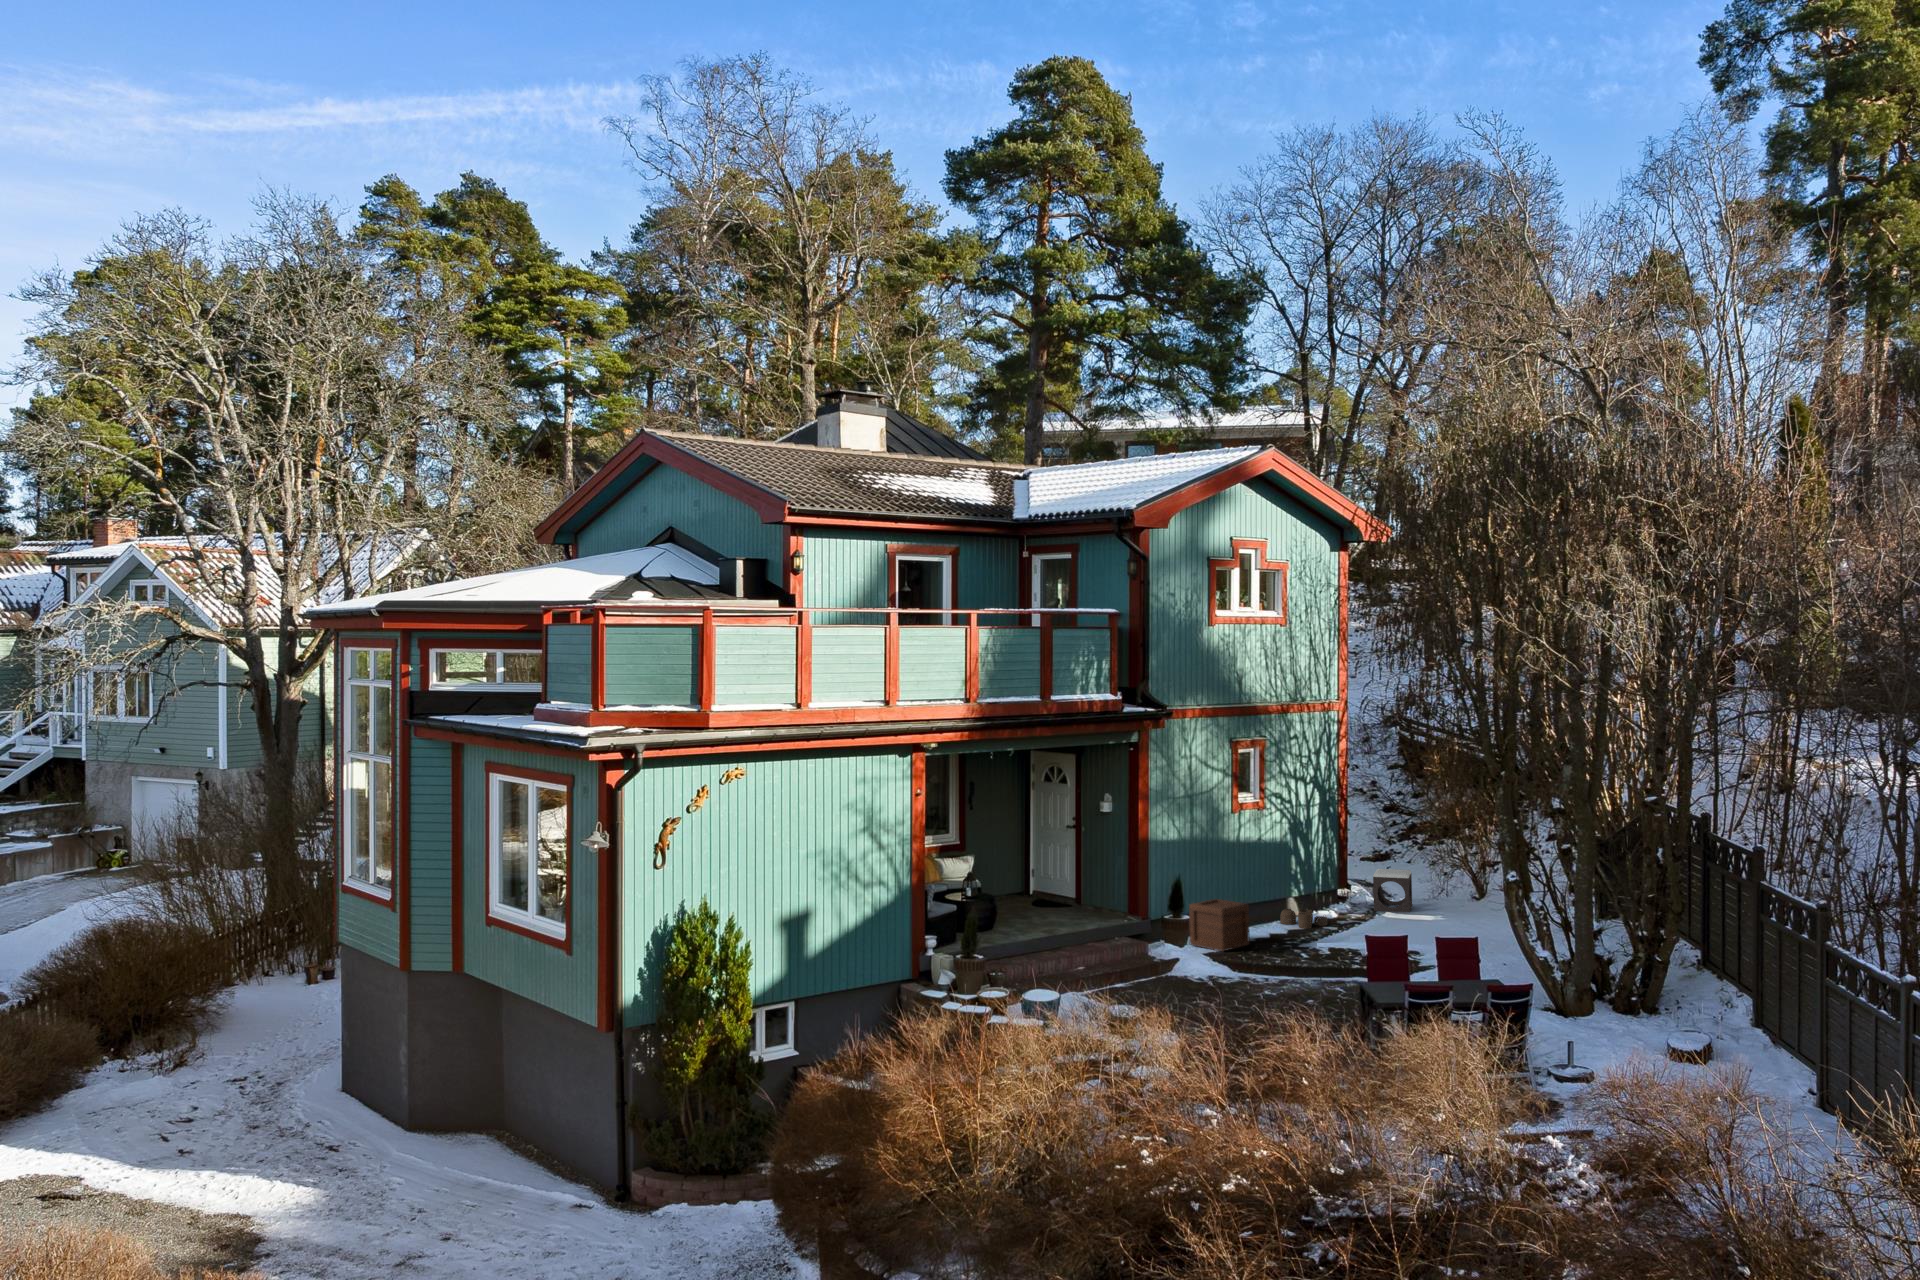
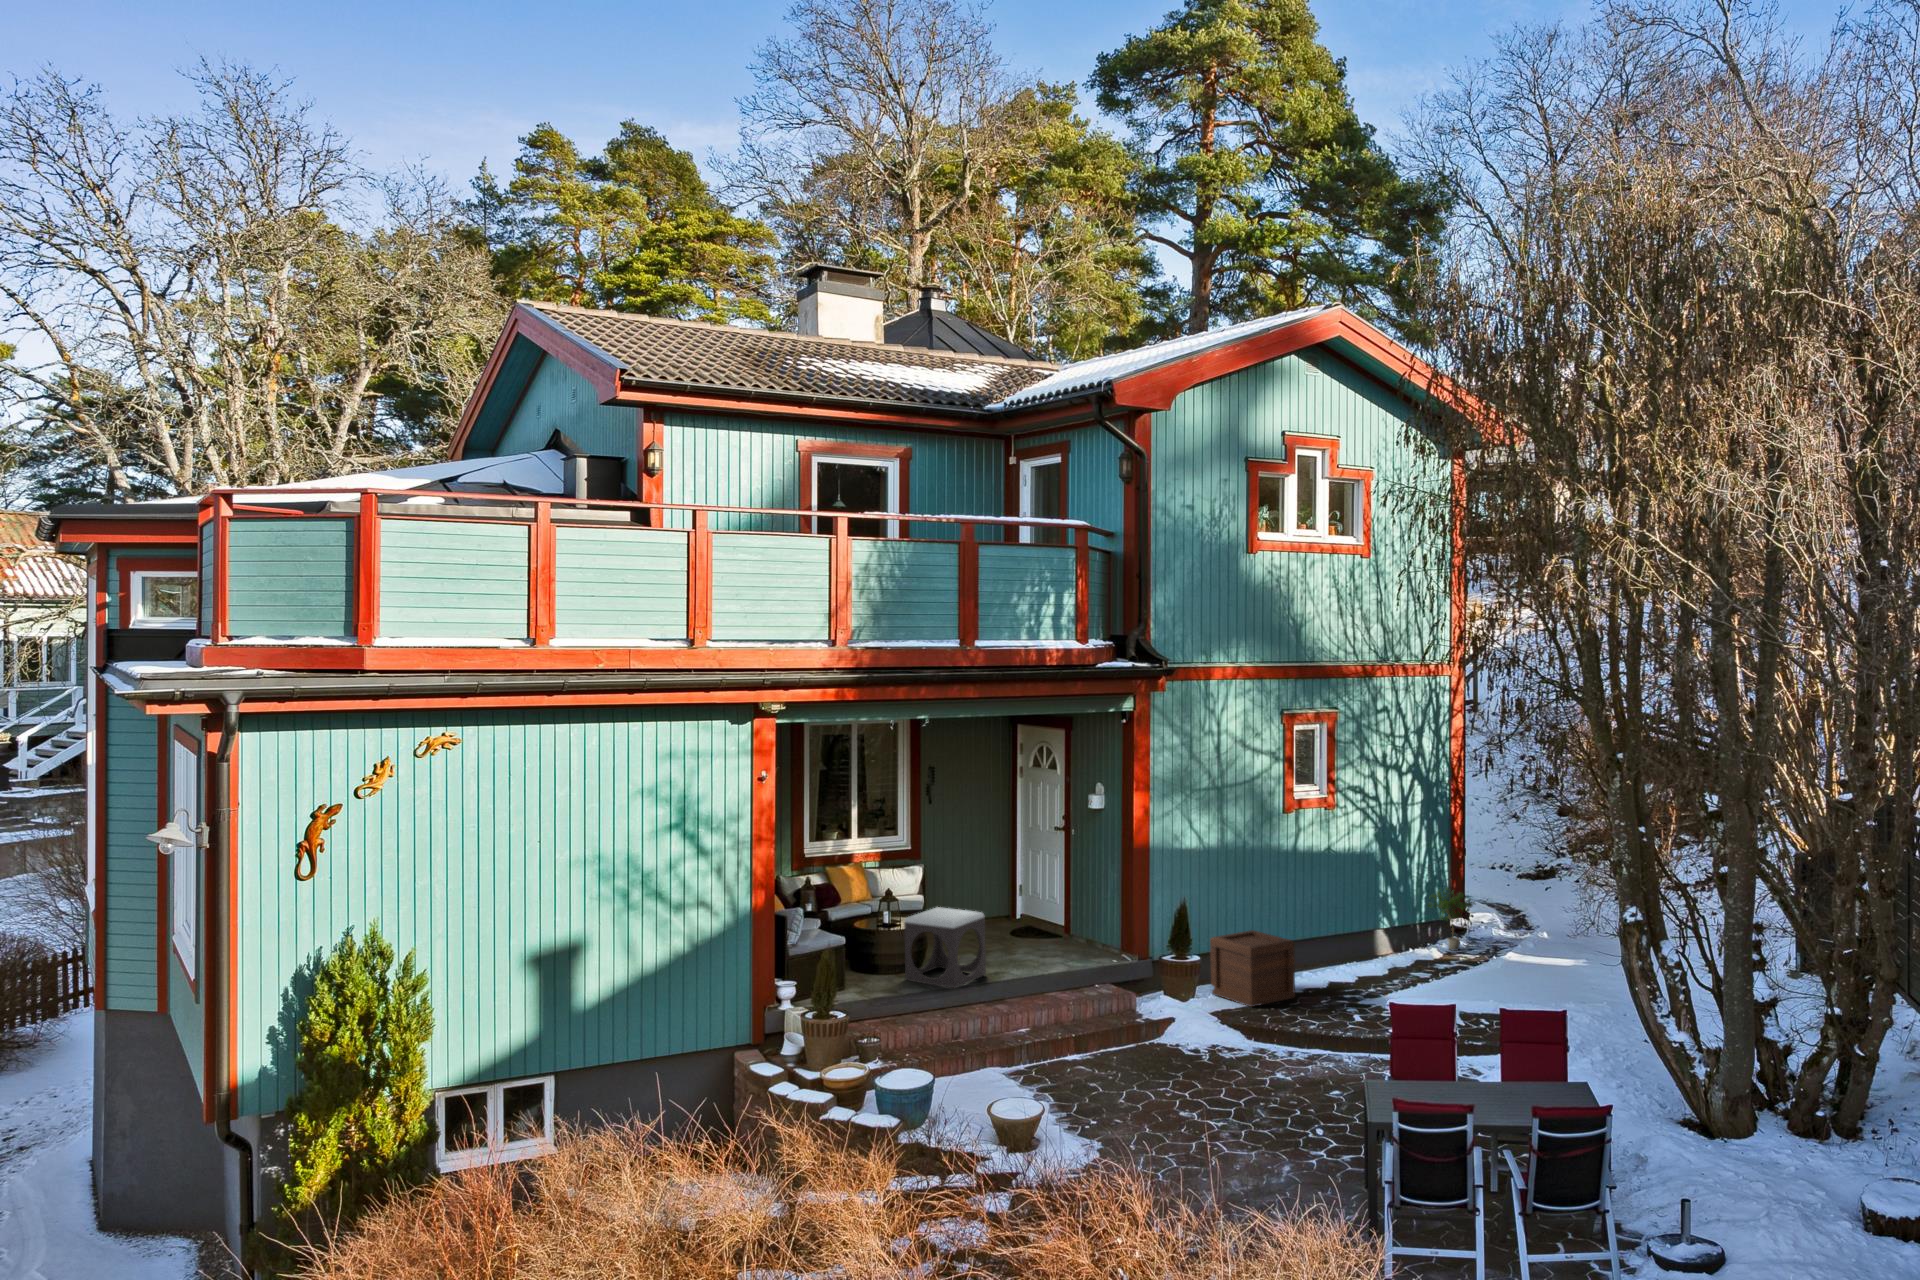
potted plant: none [1324,866,1359,912] -> present [1428,888,1475,951]
footstool: present [1373,869,1412,912] -> present [904,907,986,988]
woven basket: present [1280,909,1327,929] -> none [1356,944,1423,975]

